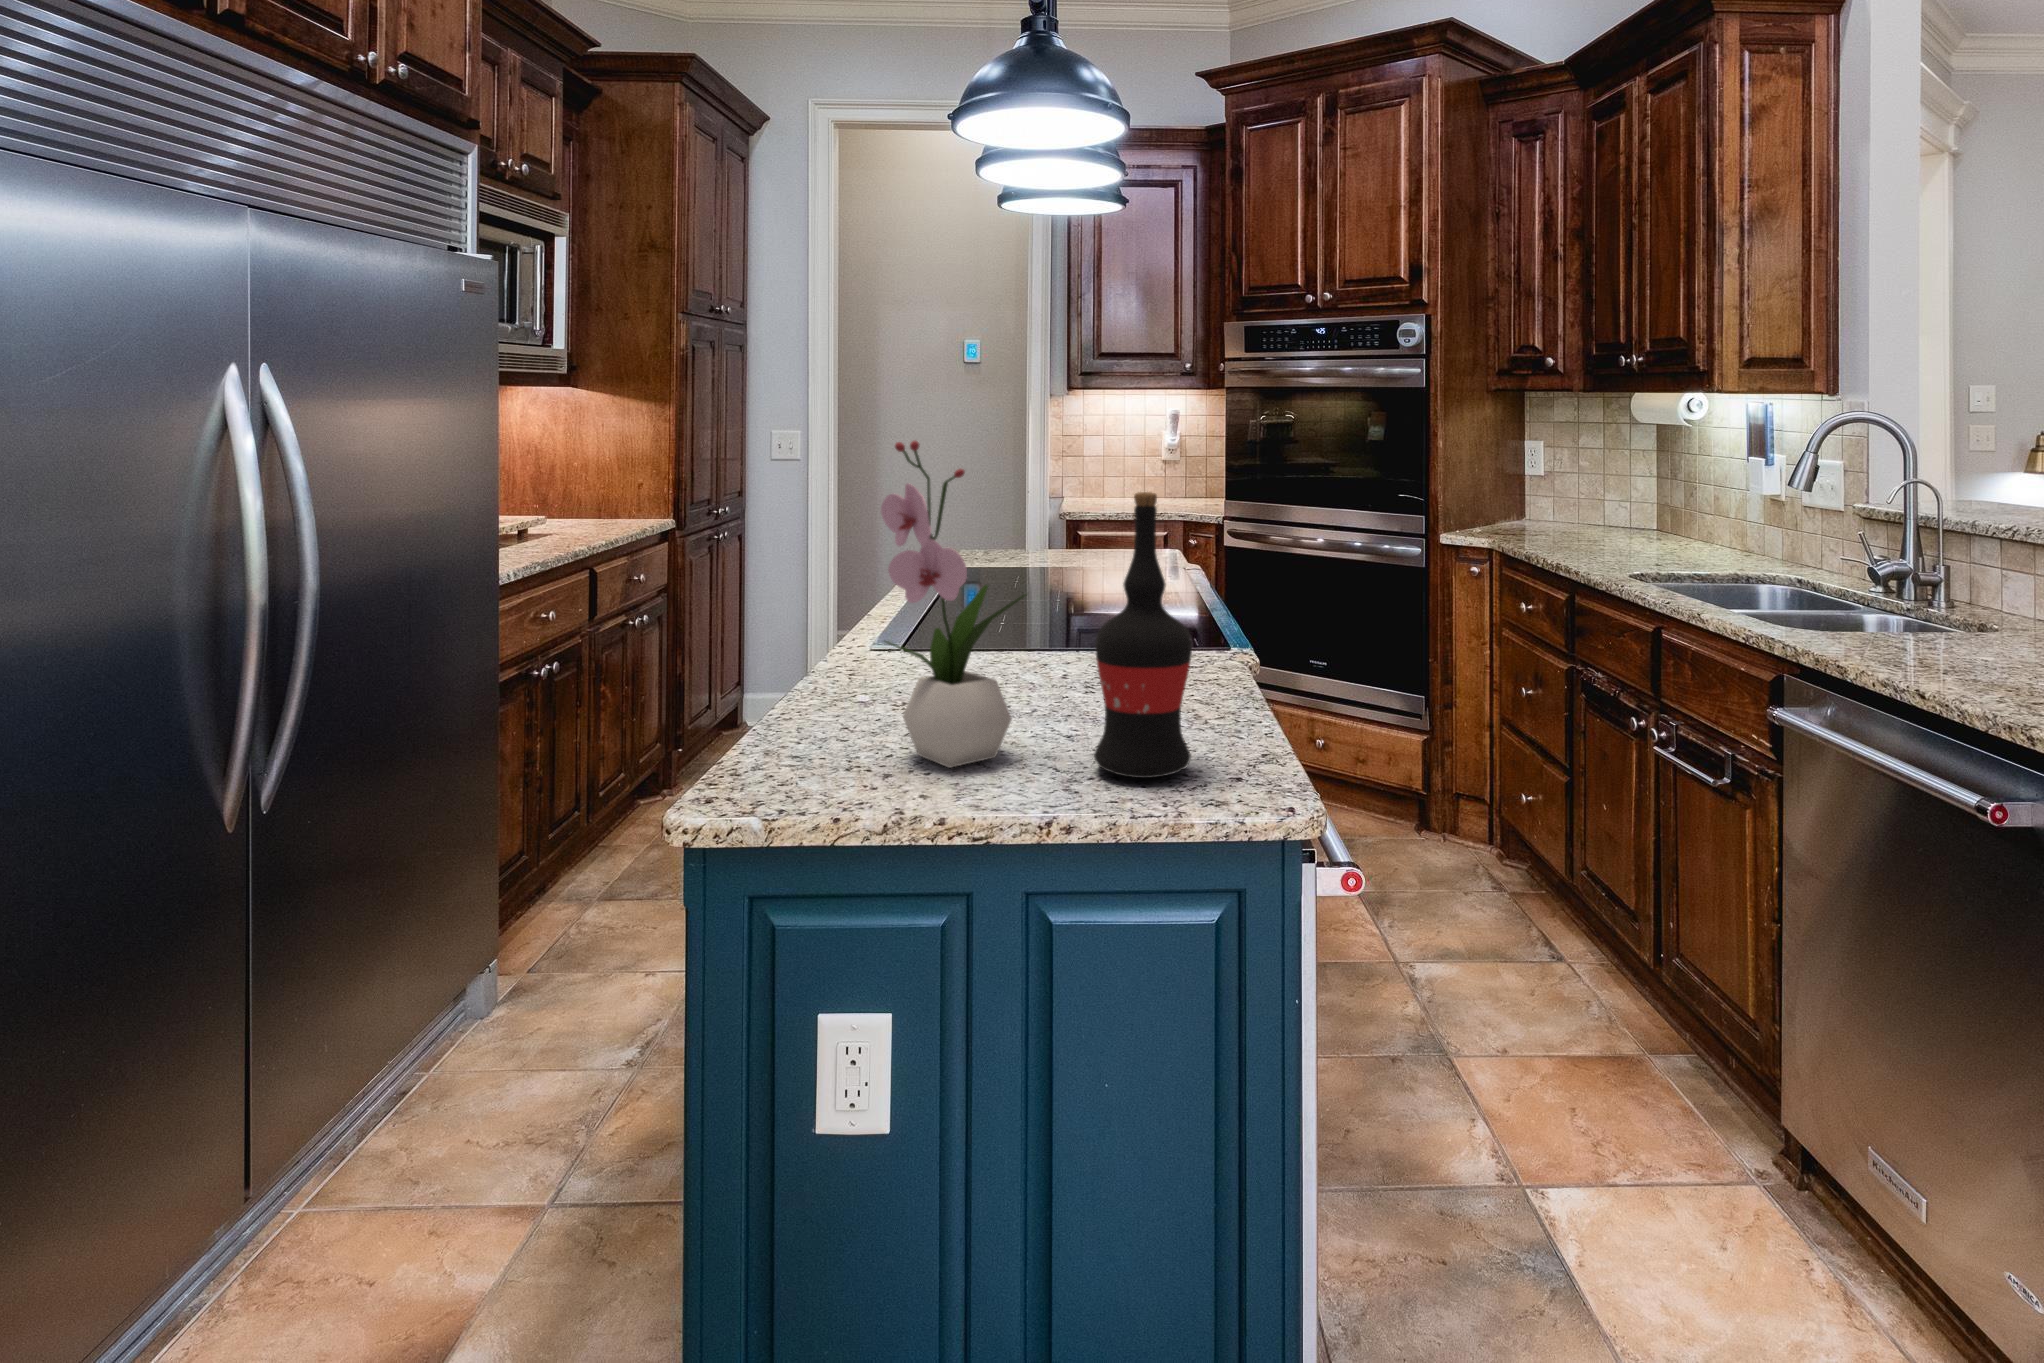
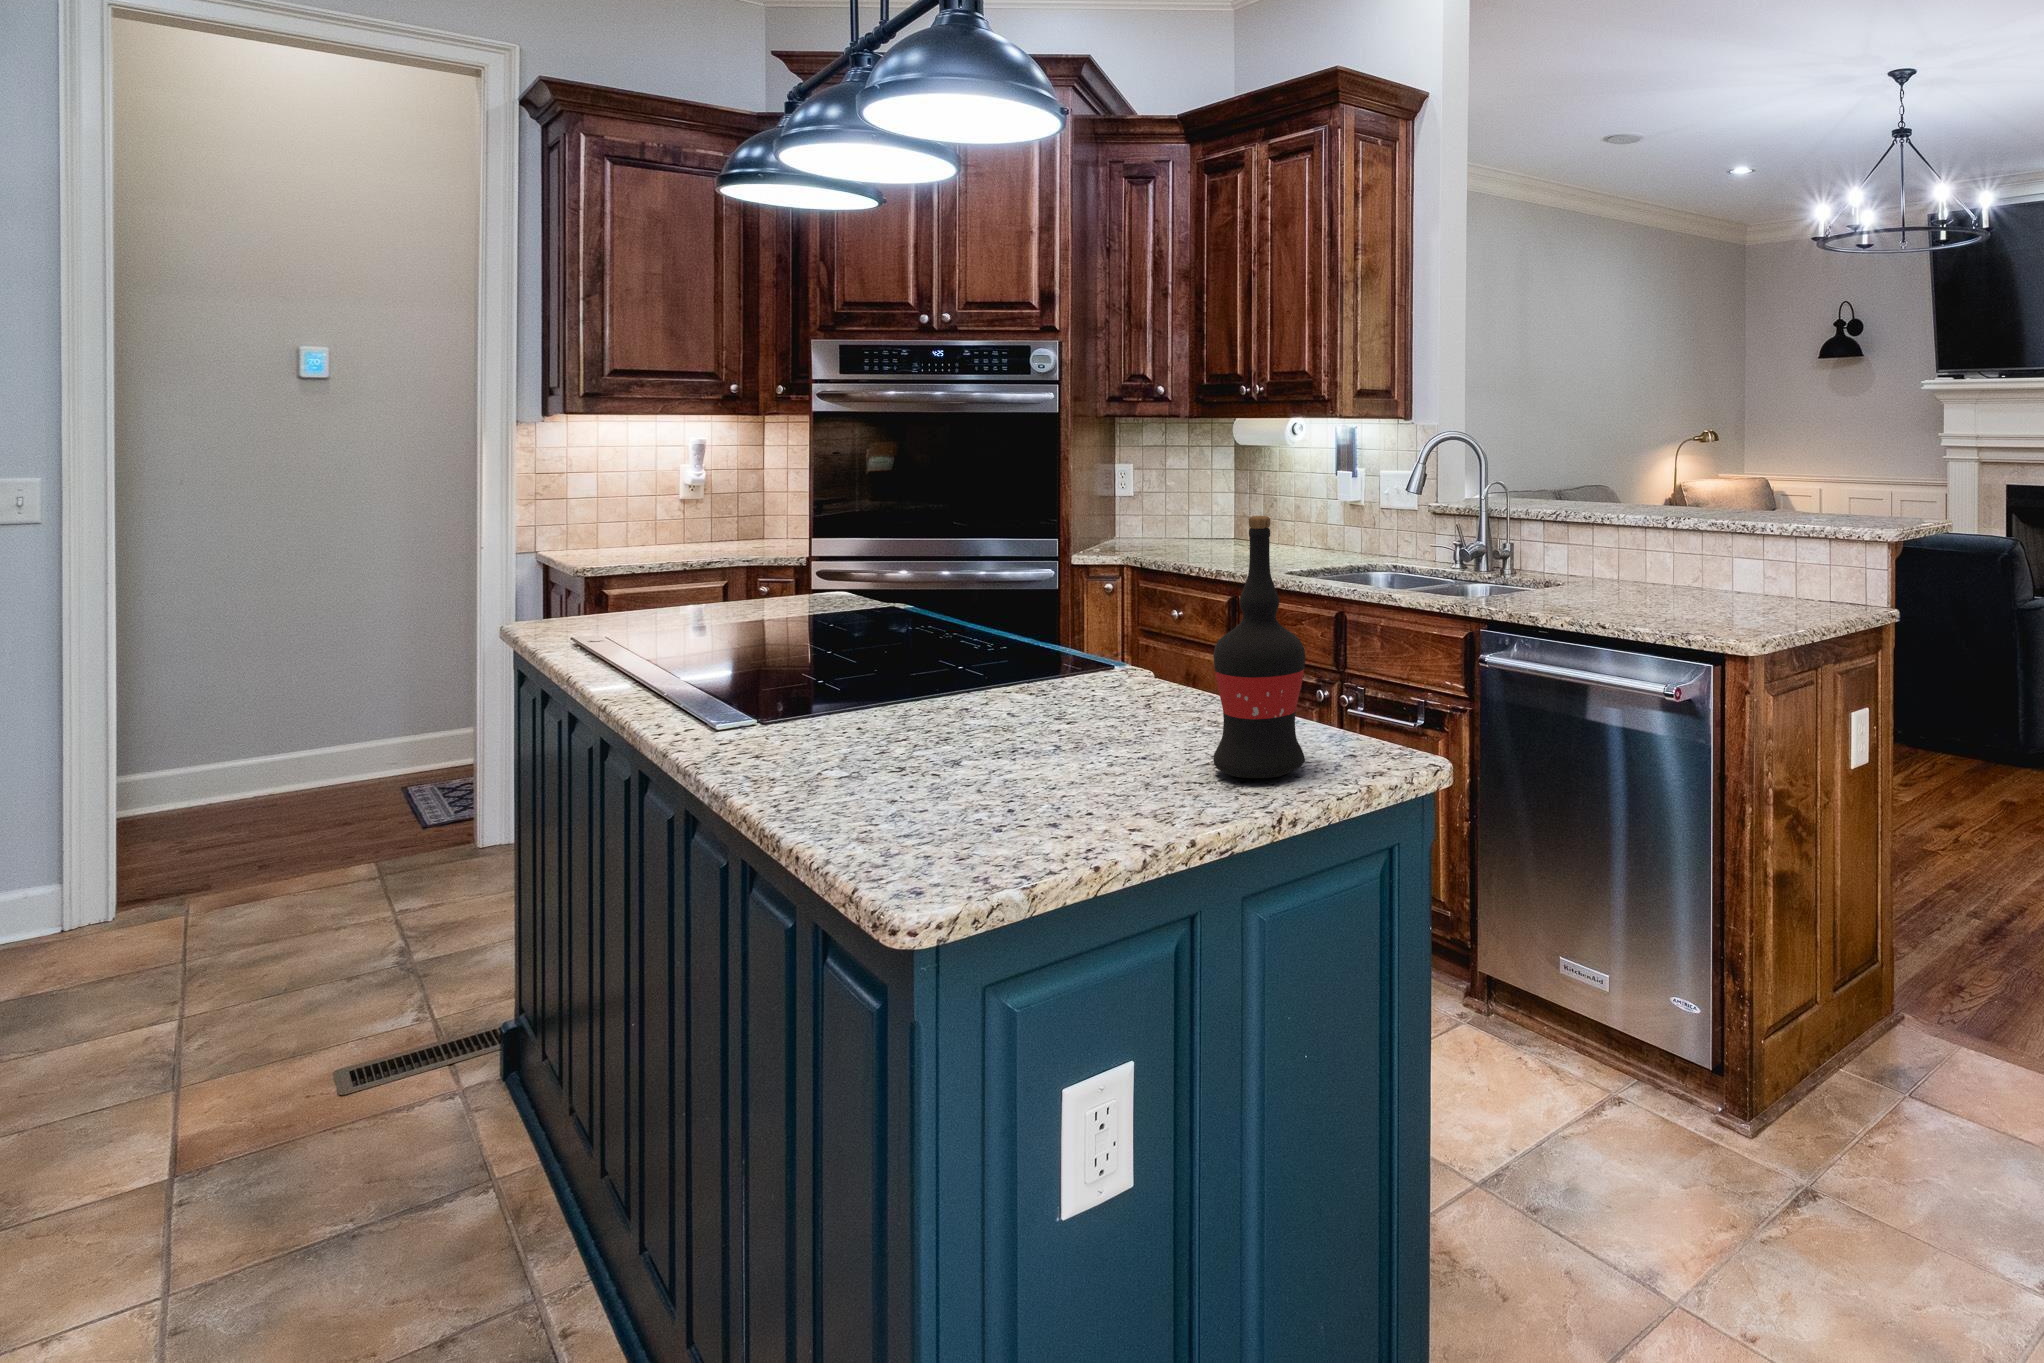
flower arrangement: present [881,441,1026,768] -> none [1018,477,1146,806]

